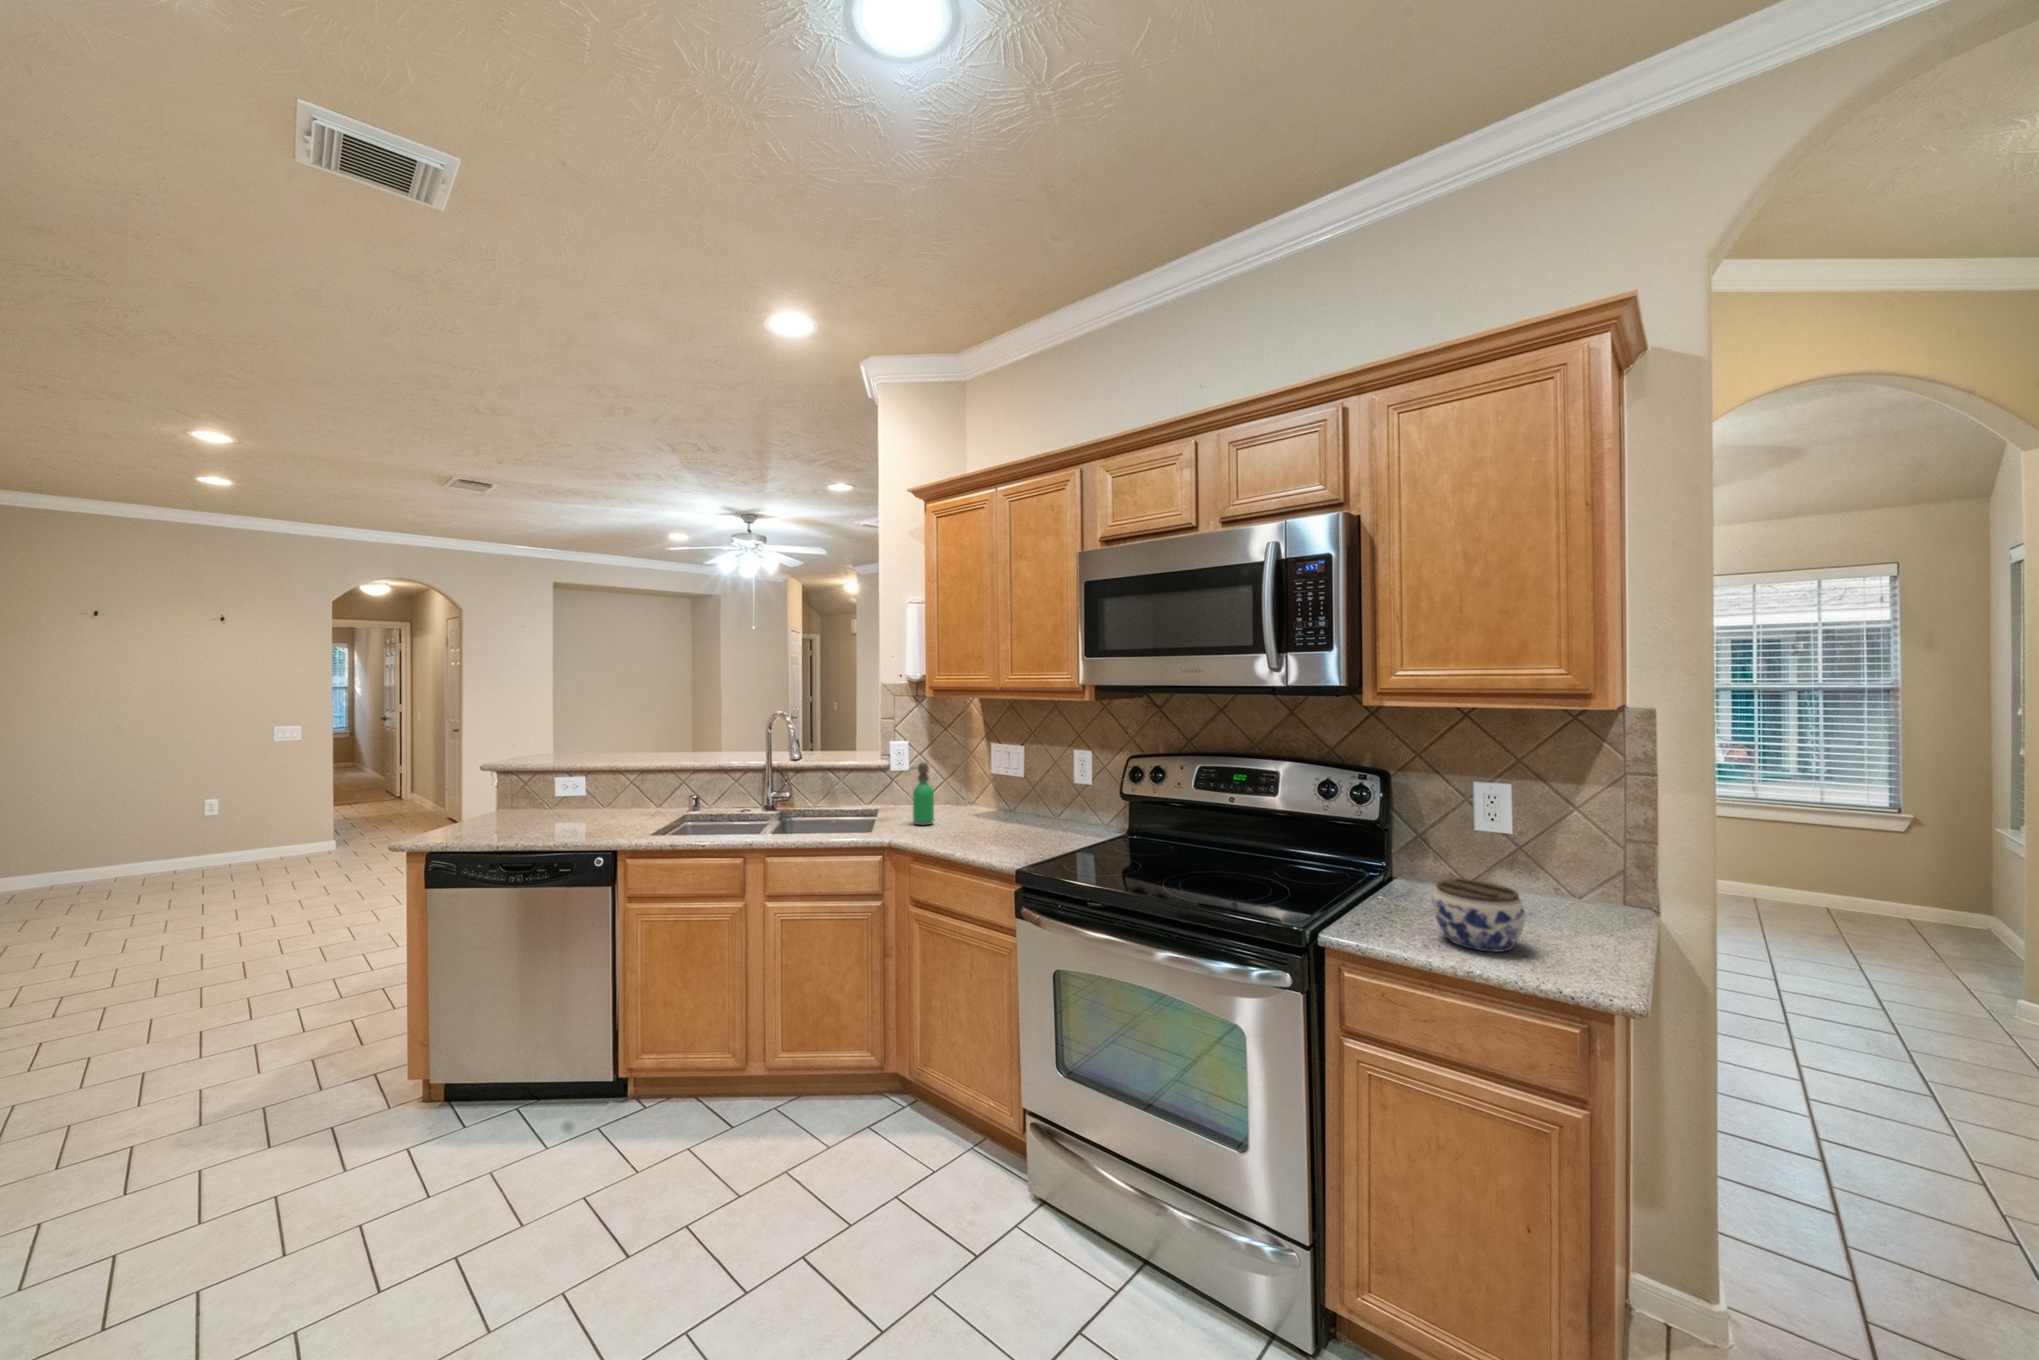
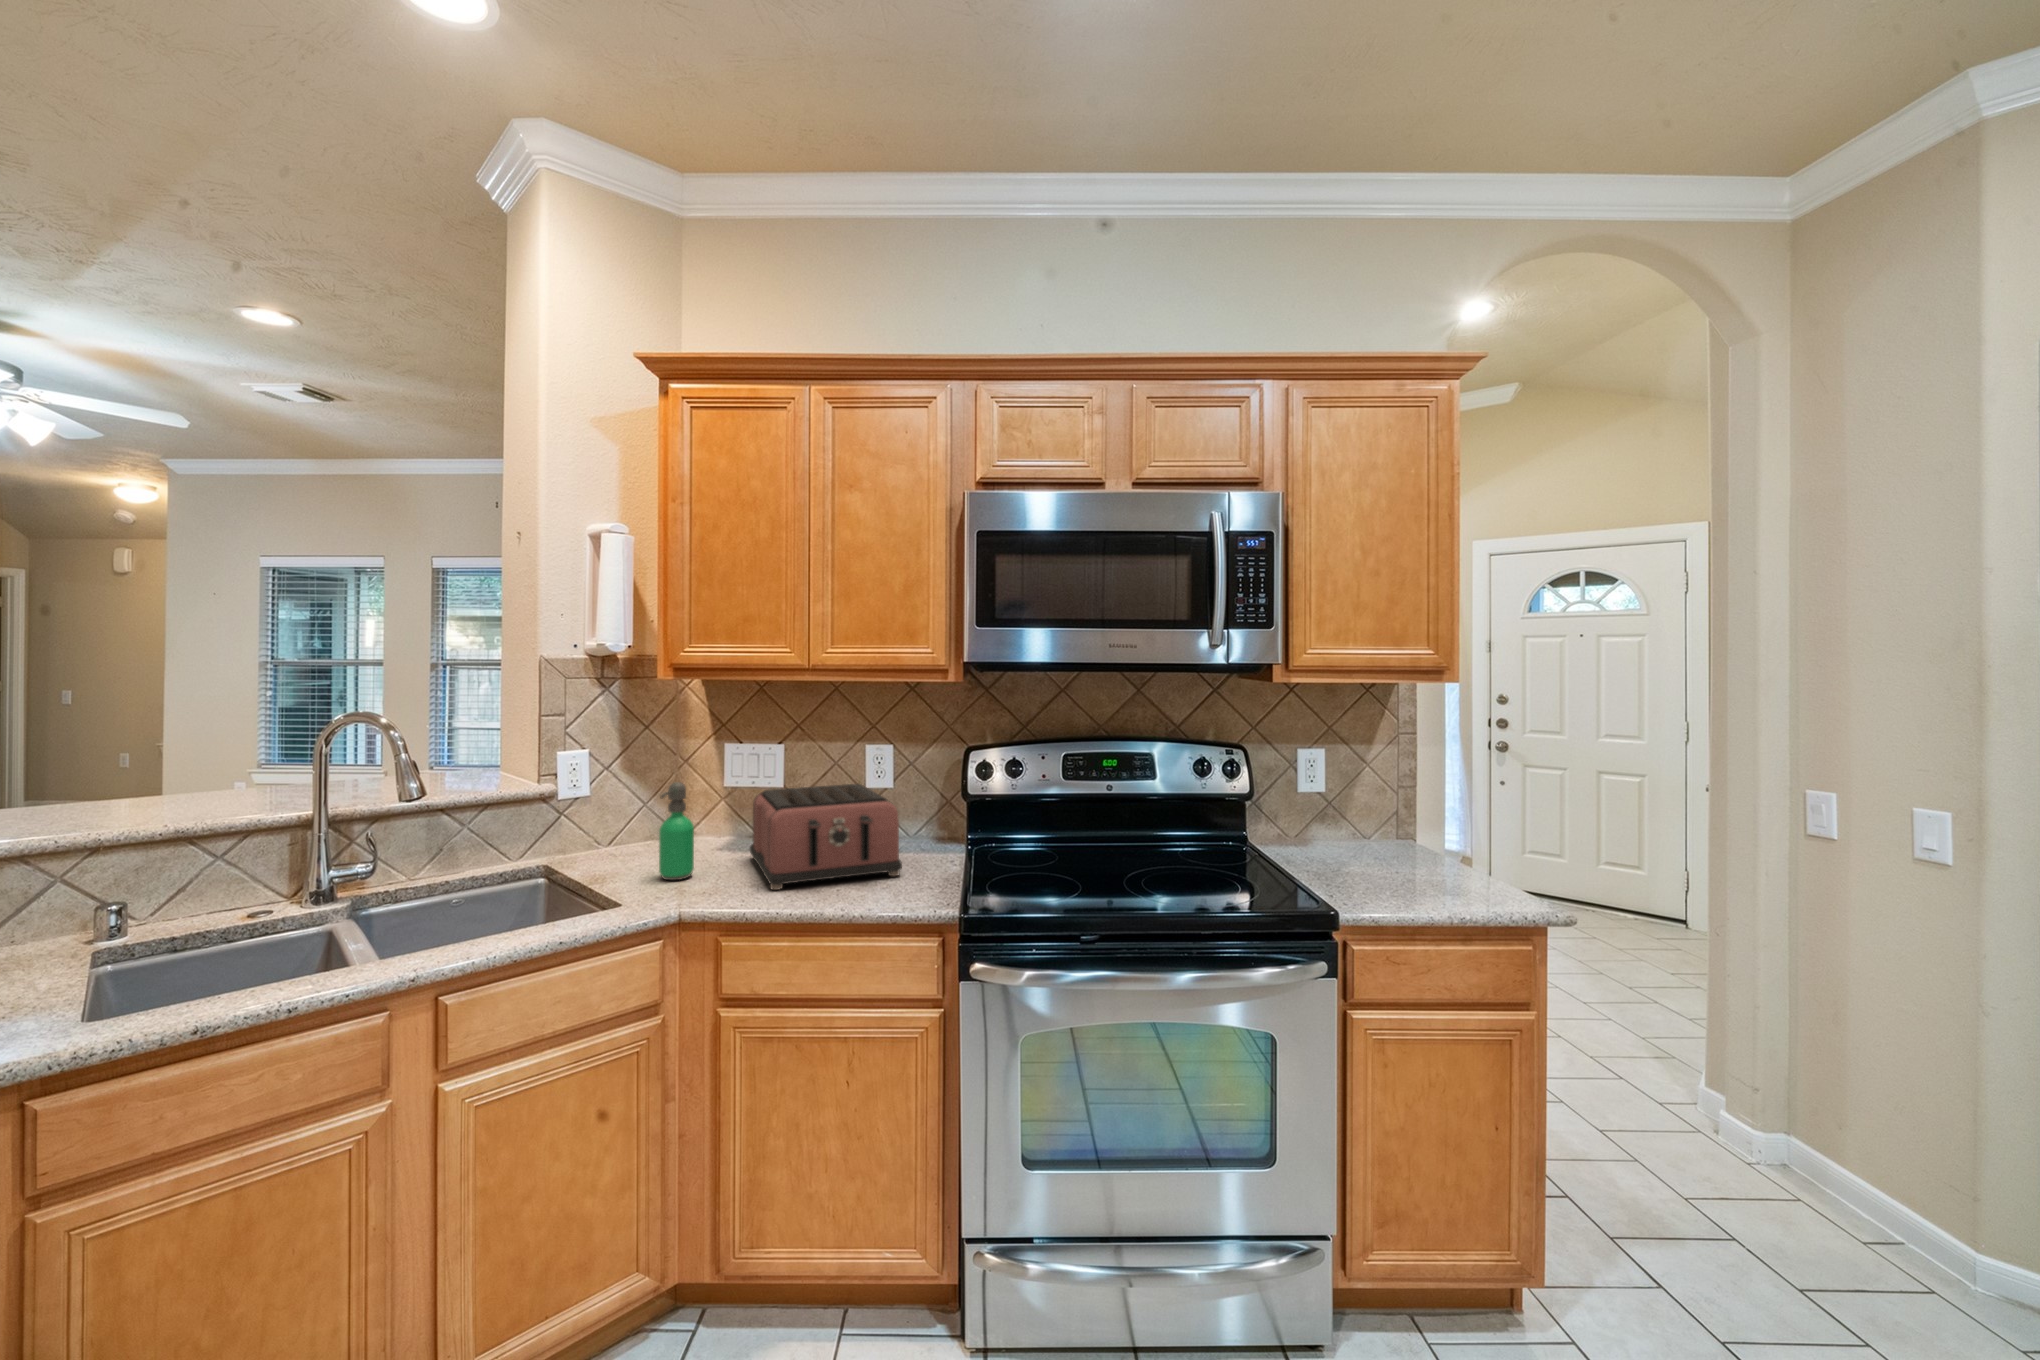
toaster: none [953,774,1064,845] -> present [750,784,902,890]
jar: present [1432,879,1525,952] -> none [1373,837,1448,899]

